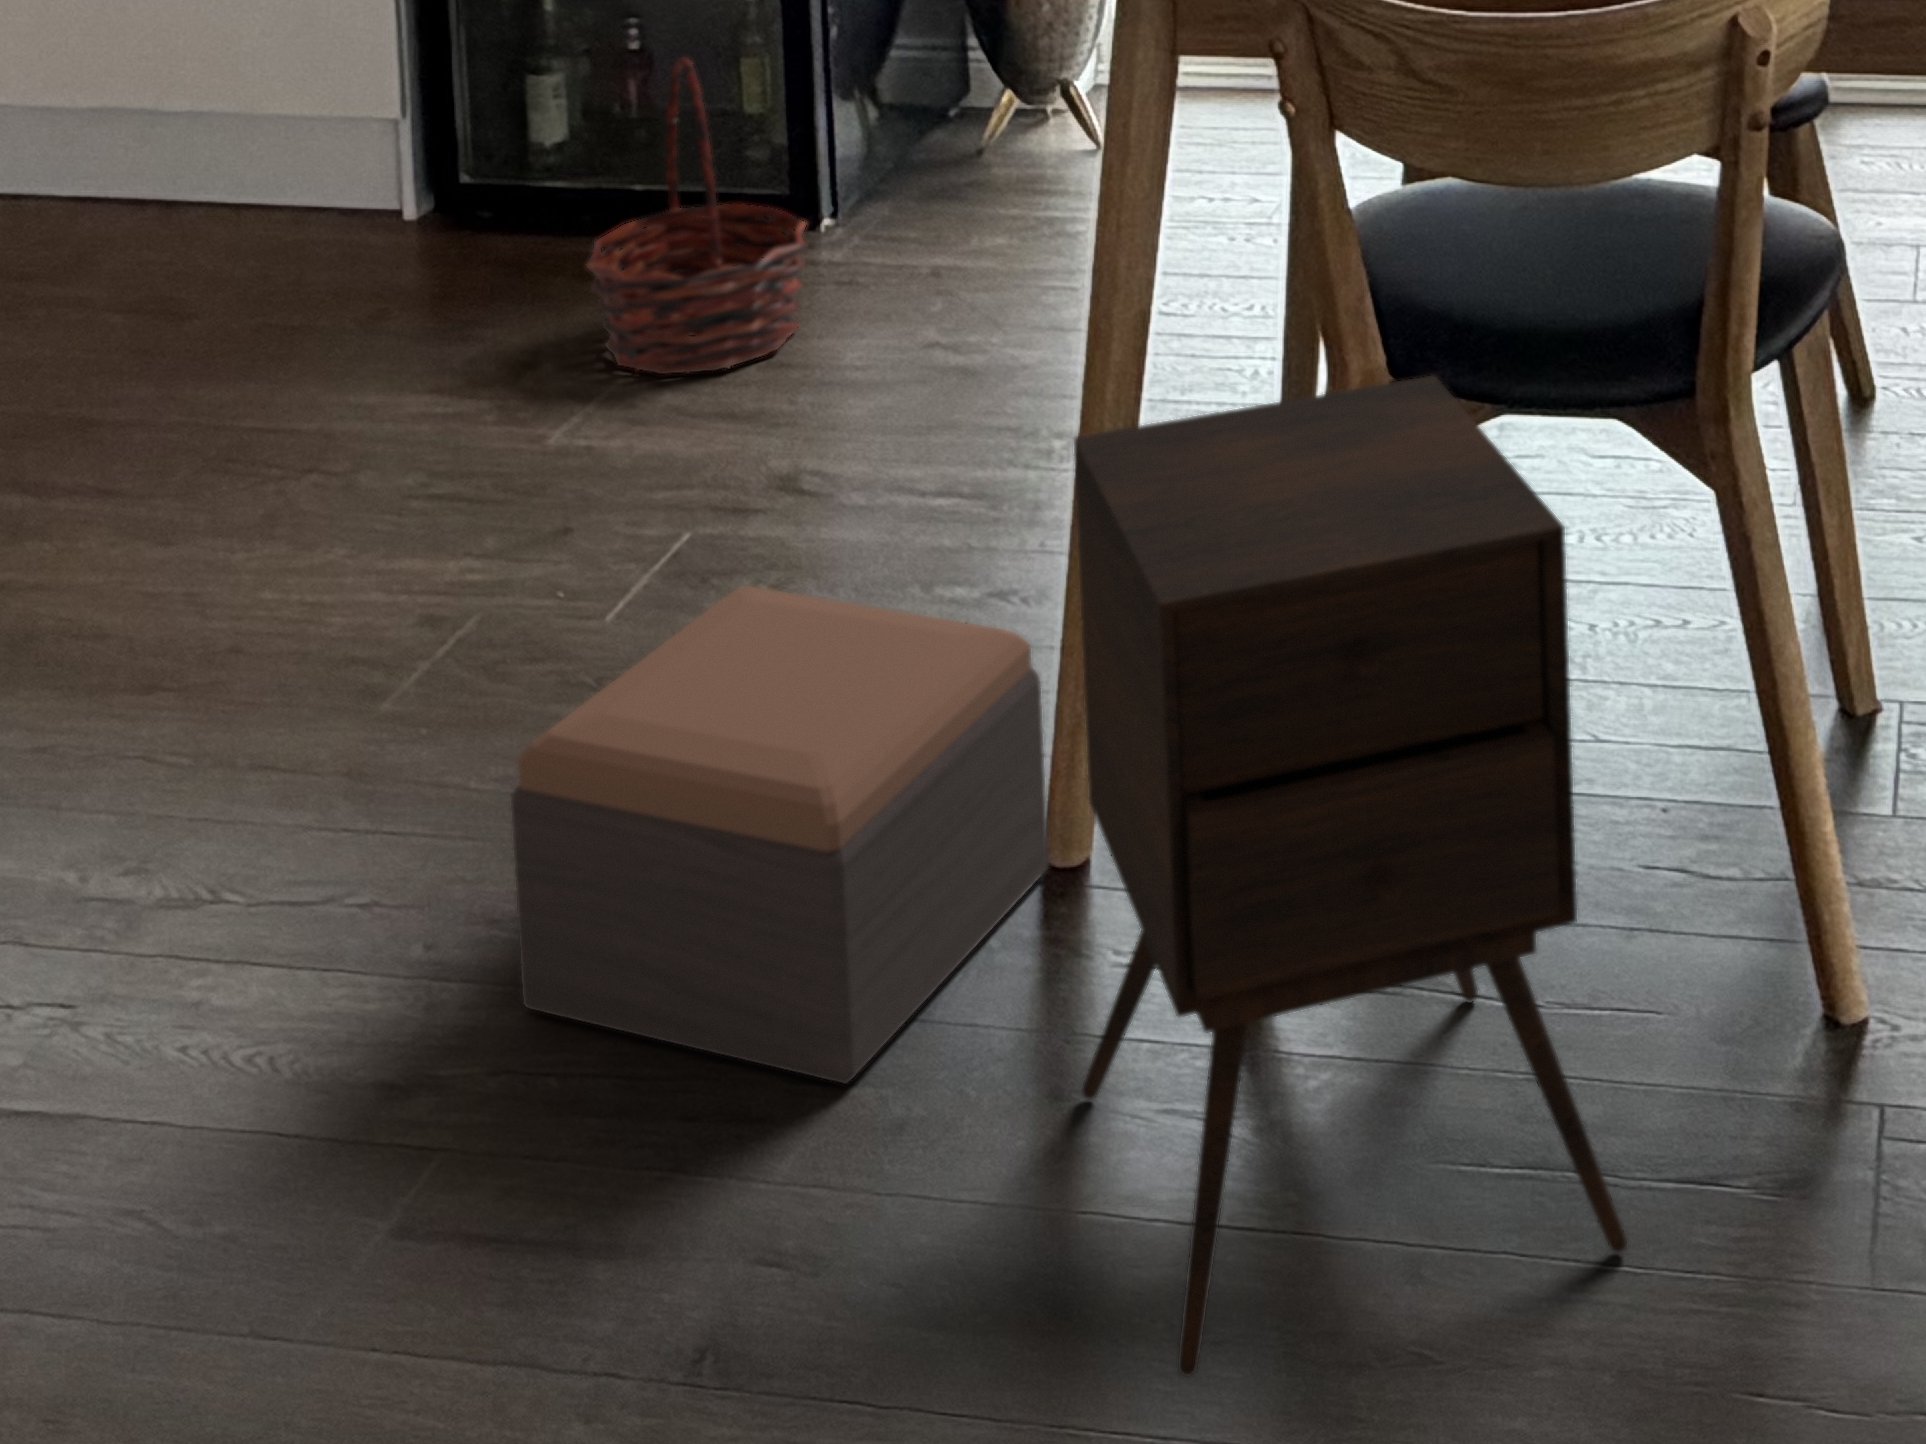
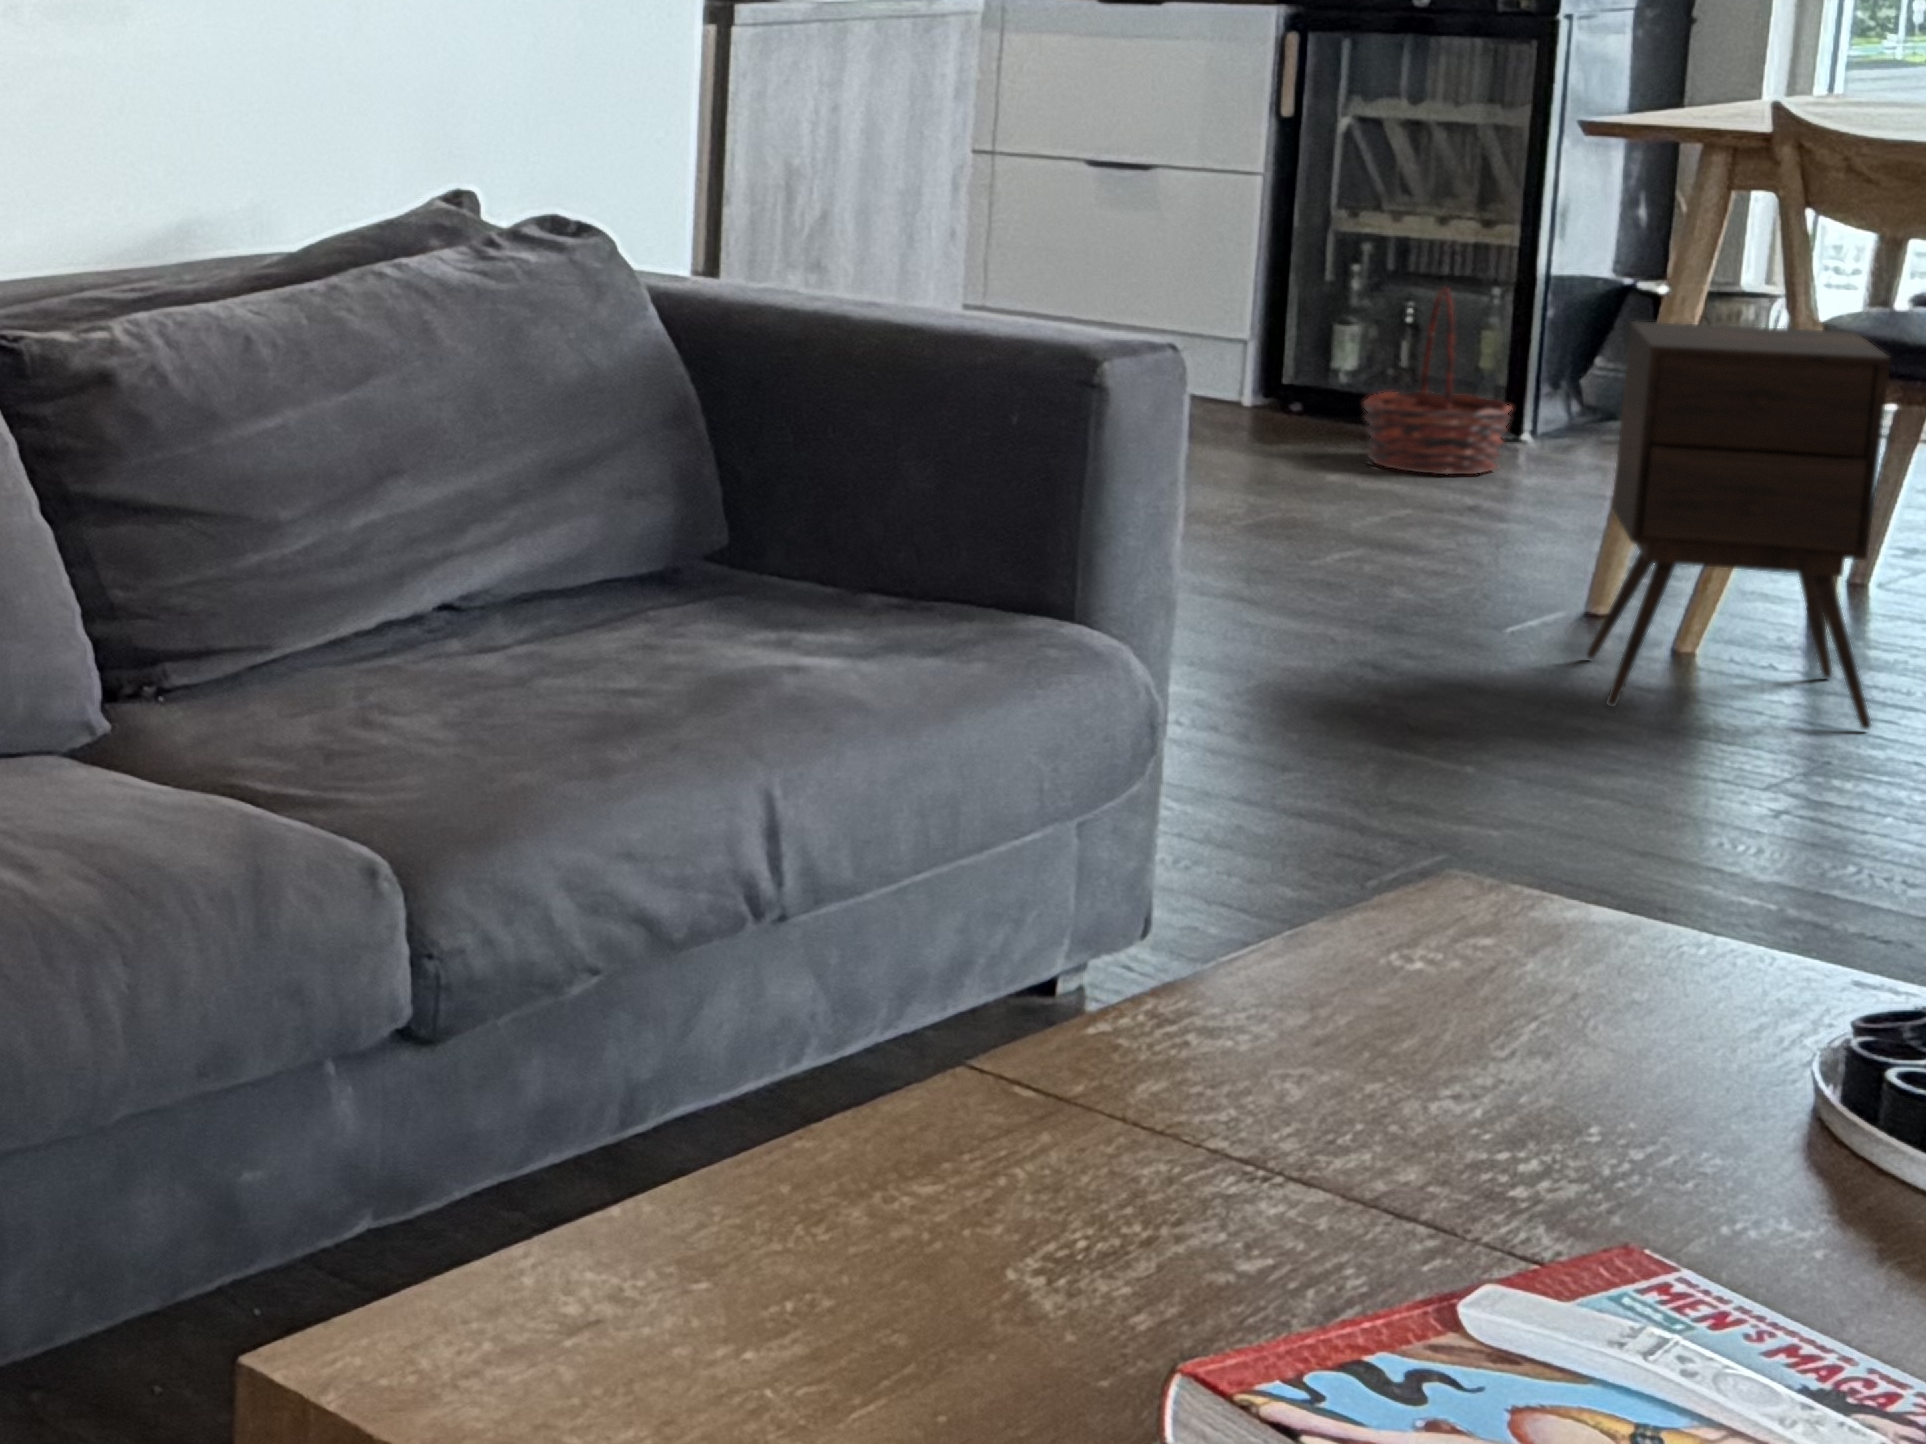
footstool: present [511,586,1048,1083] -> none [1298,453,1604,635]

